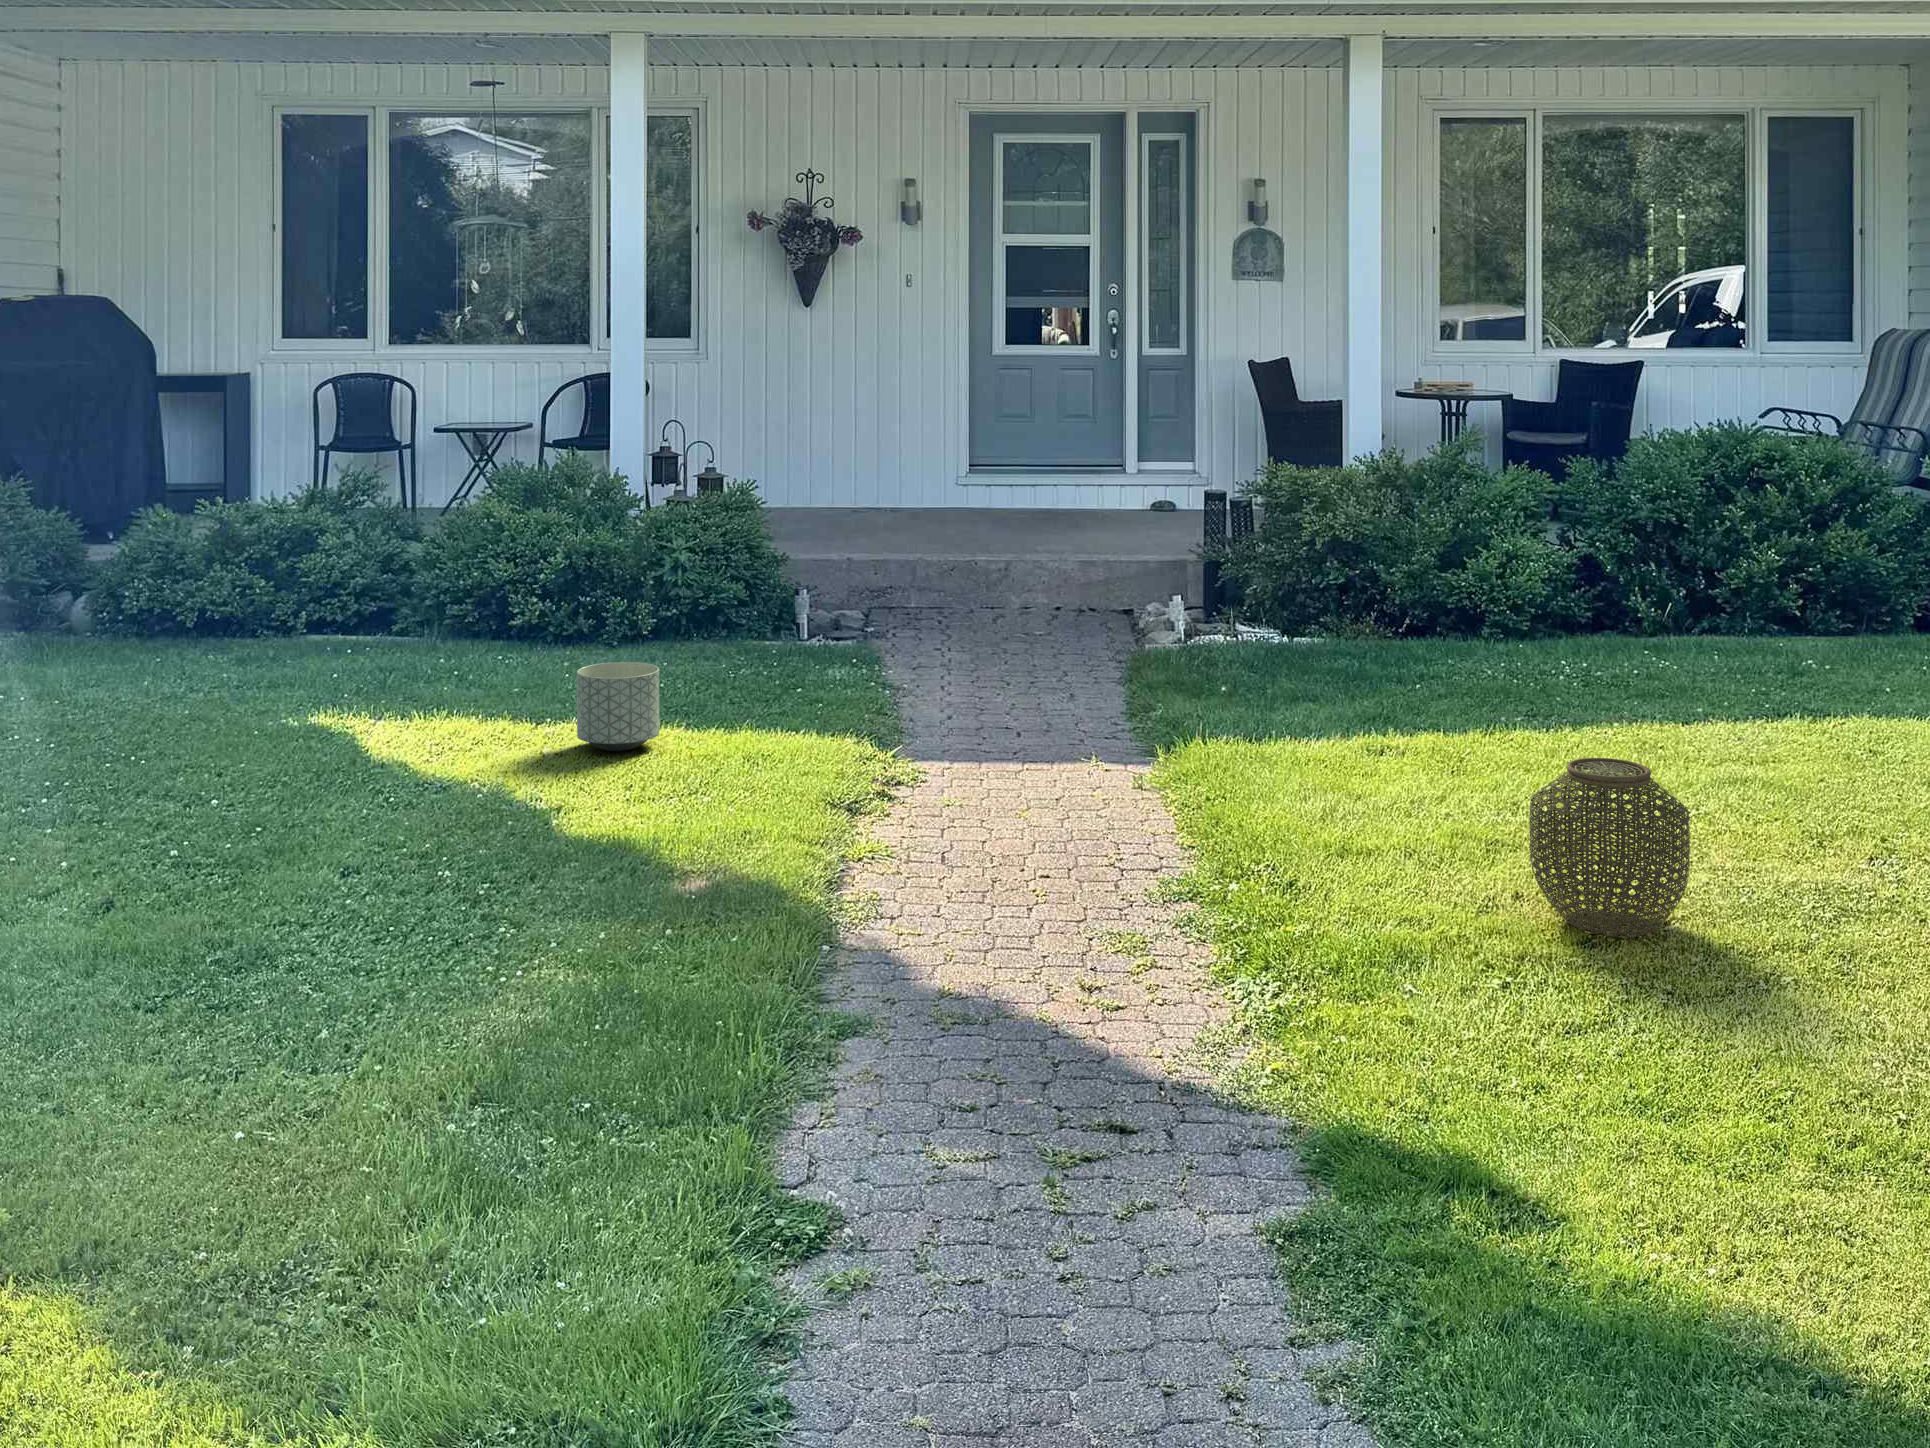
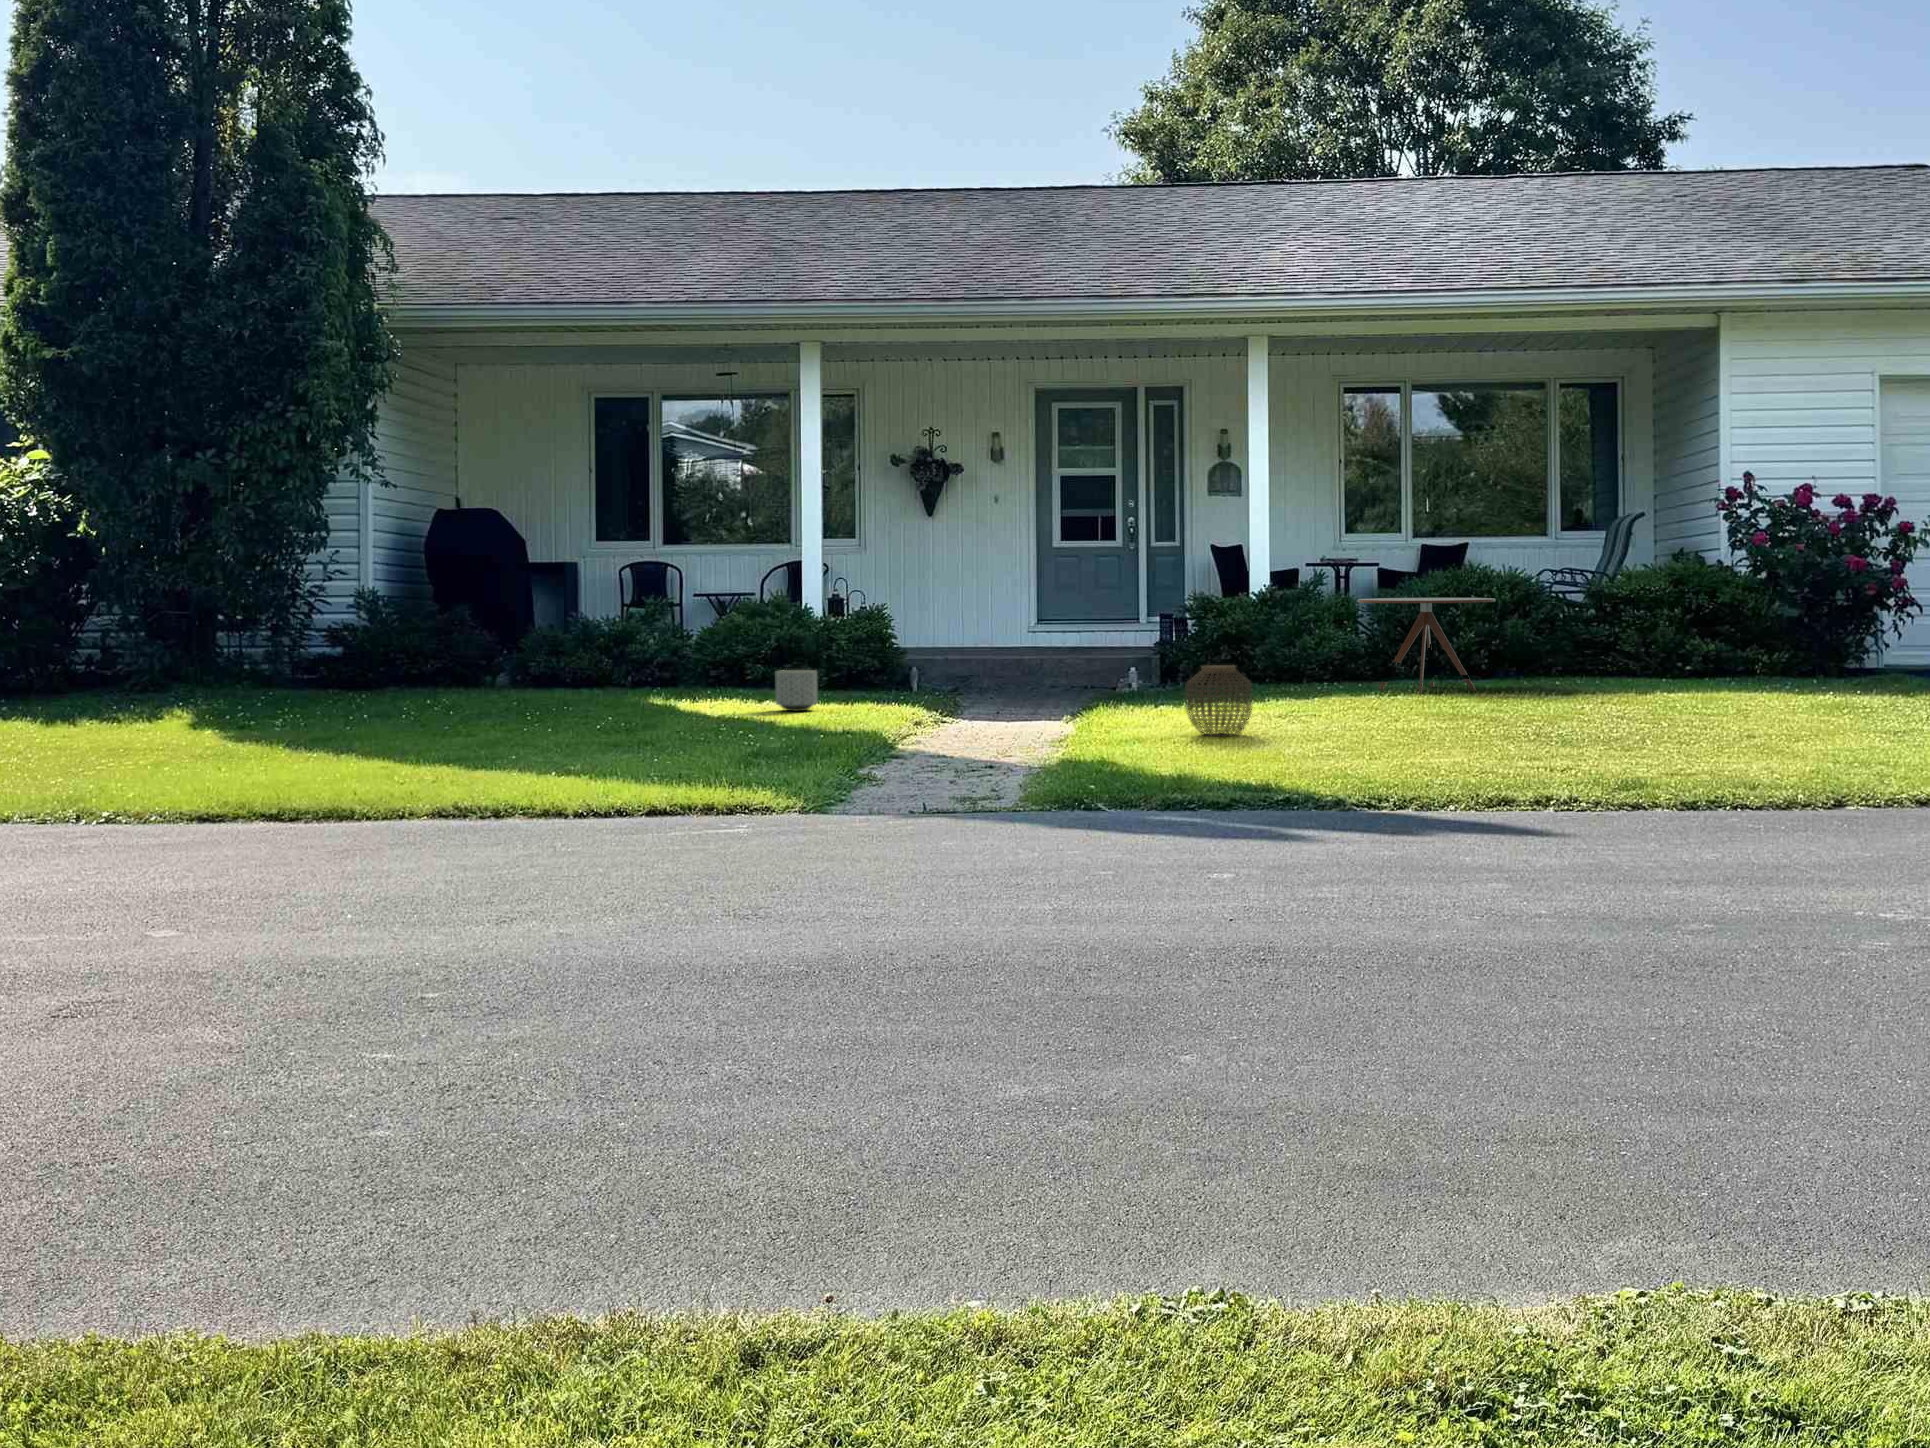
round table: none [1594,482,1847,668] -> present [1358,598,1496,693]

